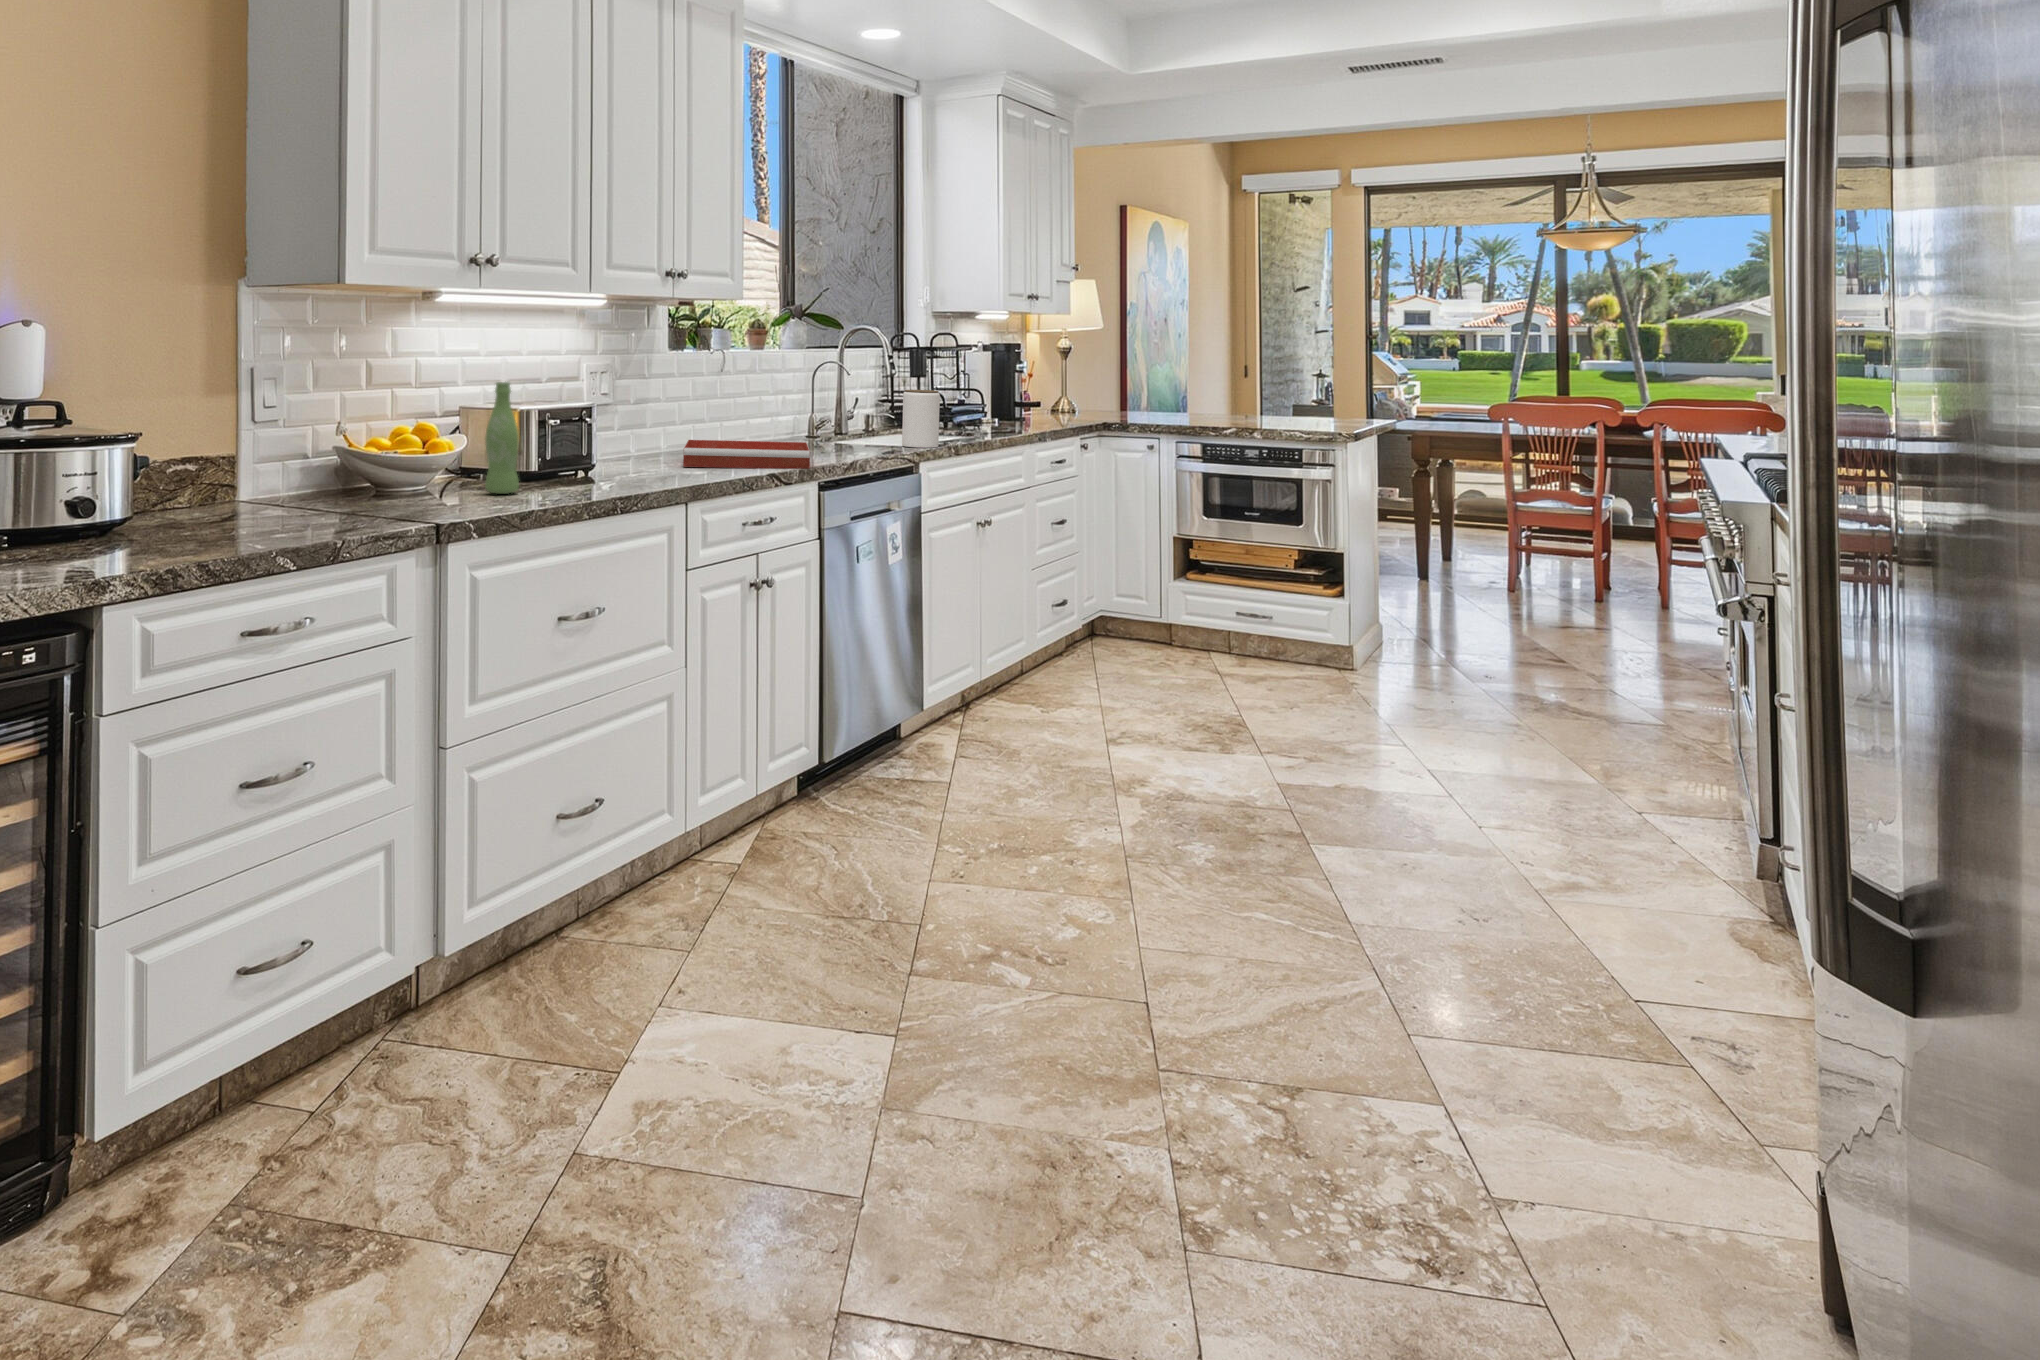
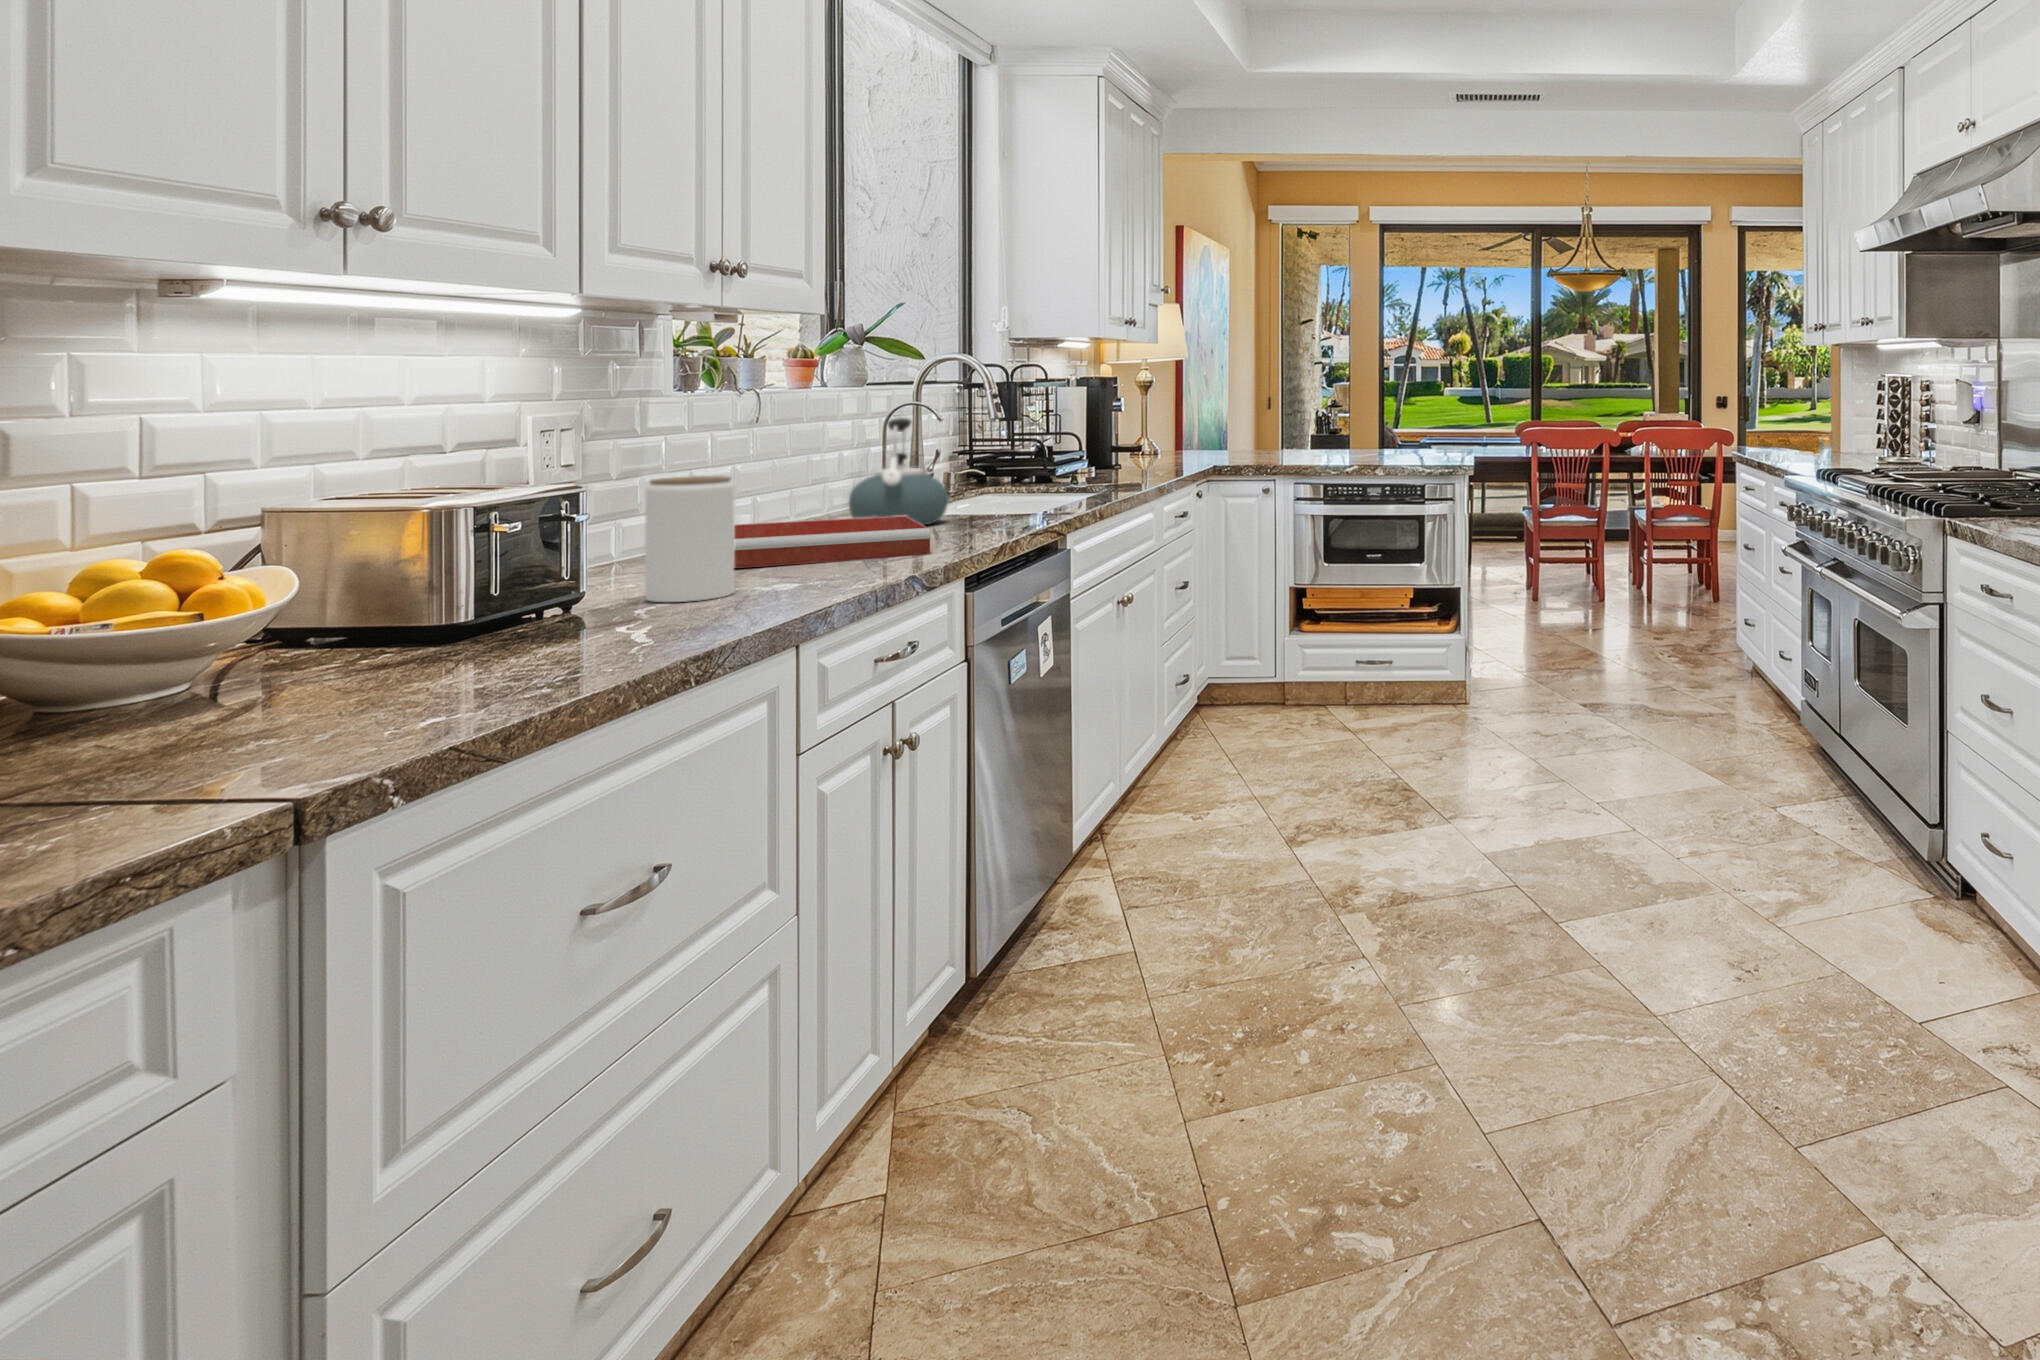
kettle: none [781,373,848,452] -> present [849,418,948,525]
bottle: present [485,382,519,494] -> none [354,452,434,662]
jar: present [902,390,940,448] -> present [645,476,734,602]

